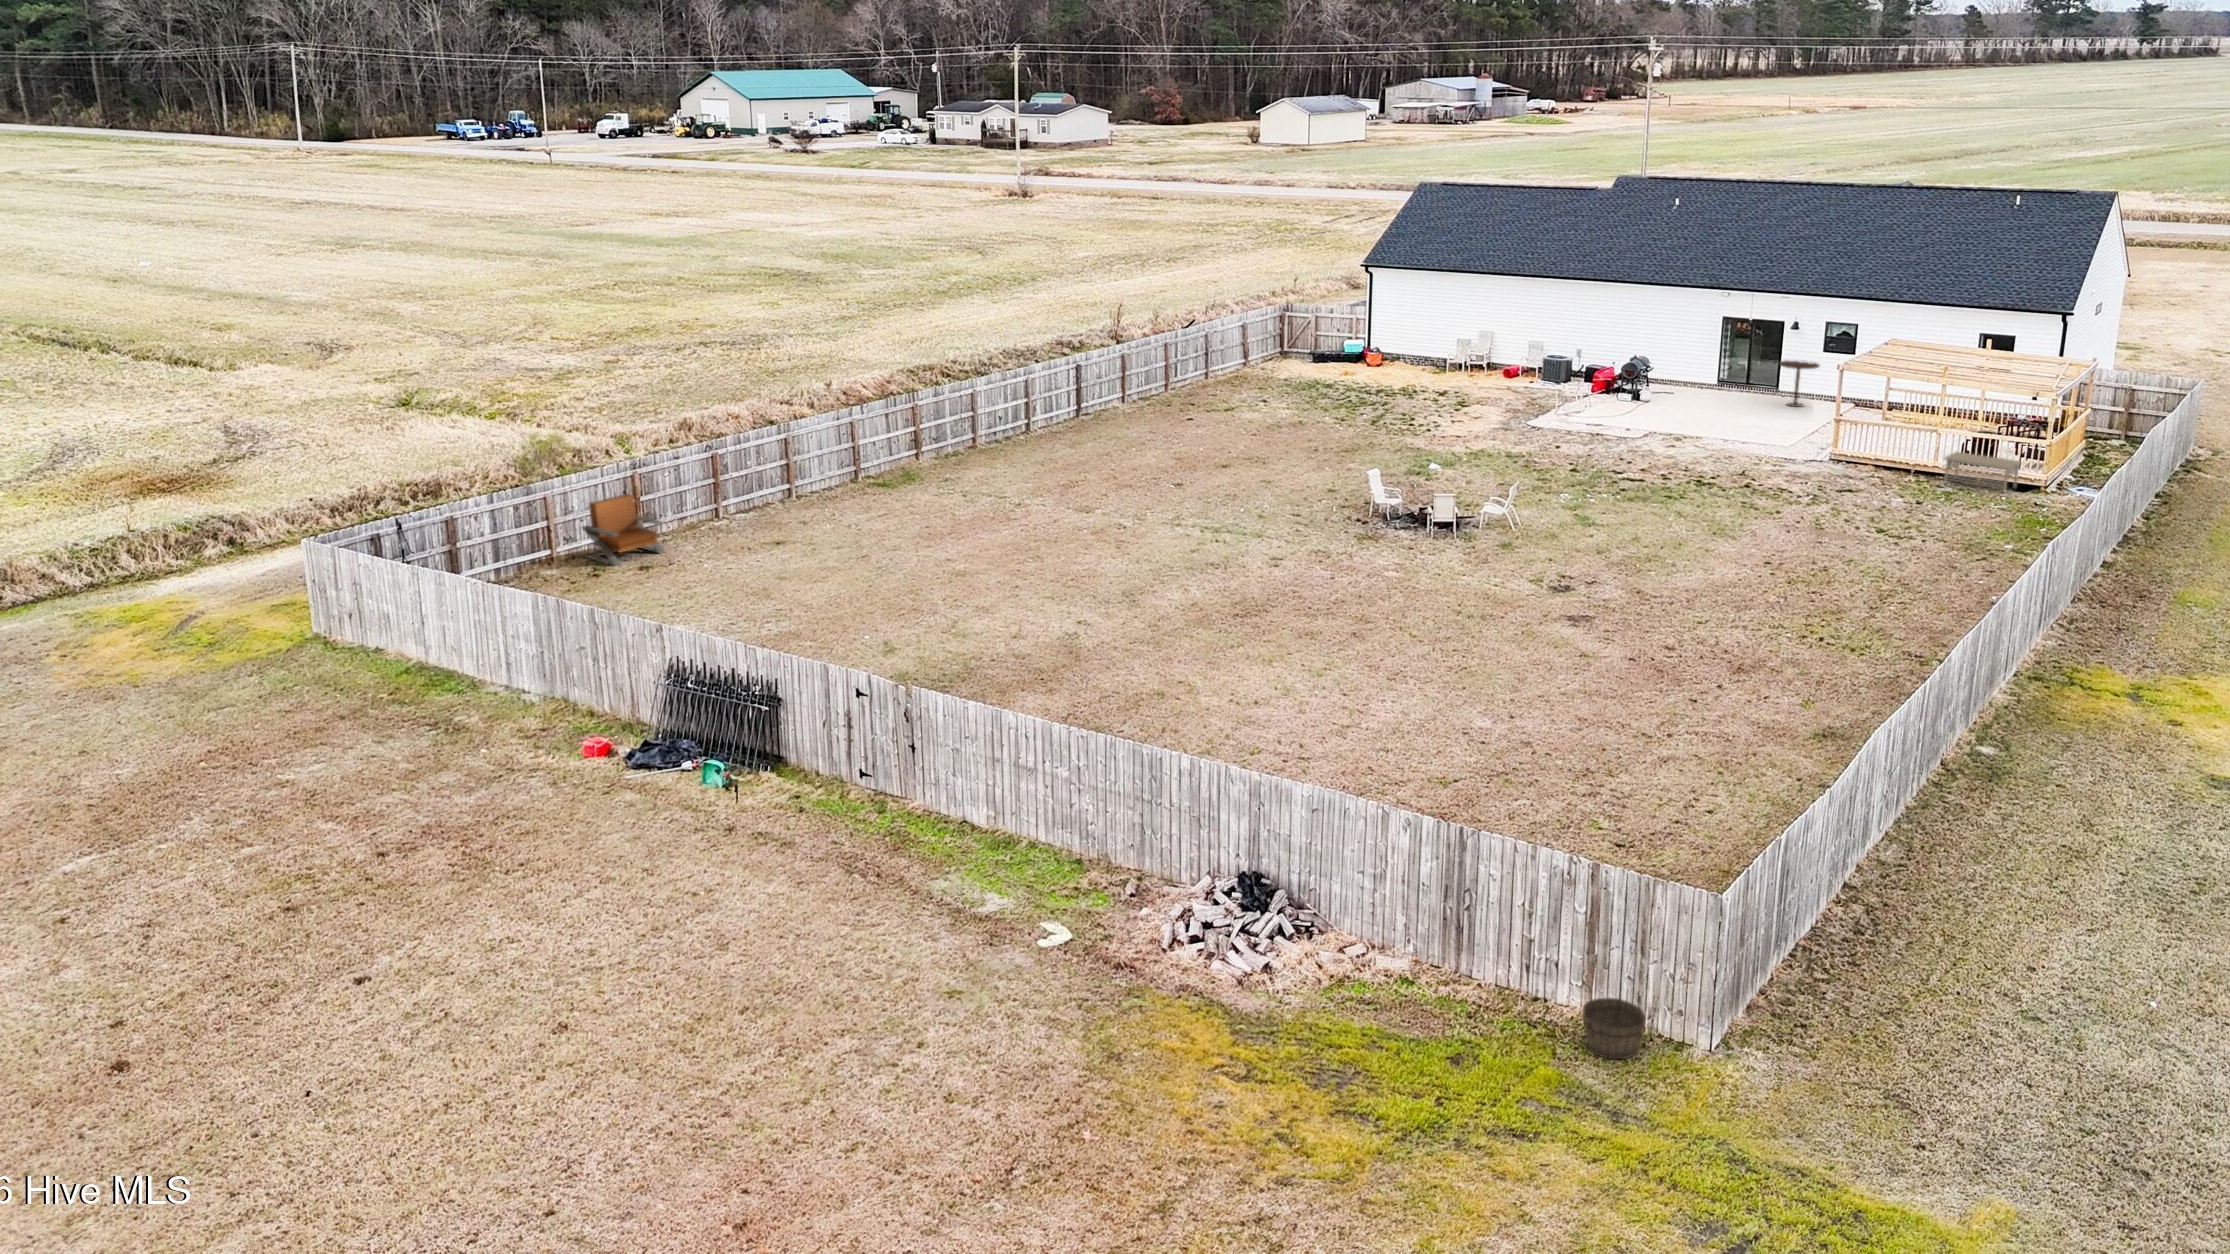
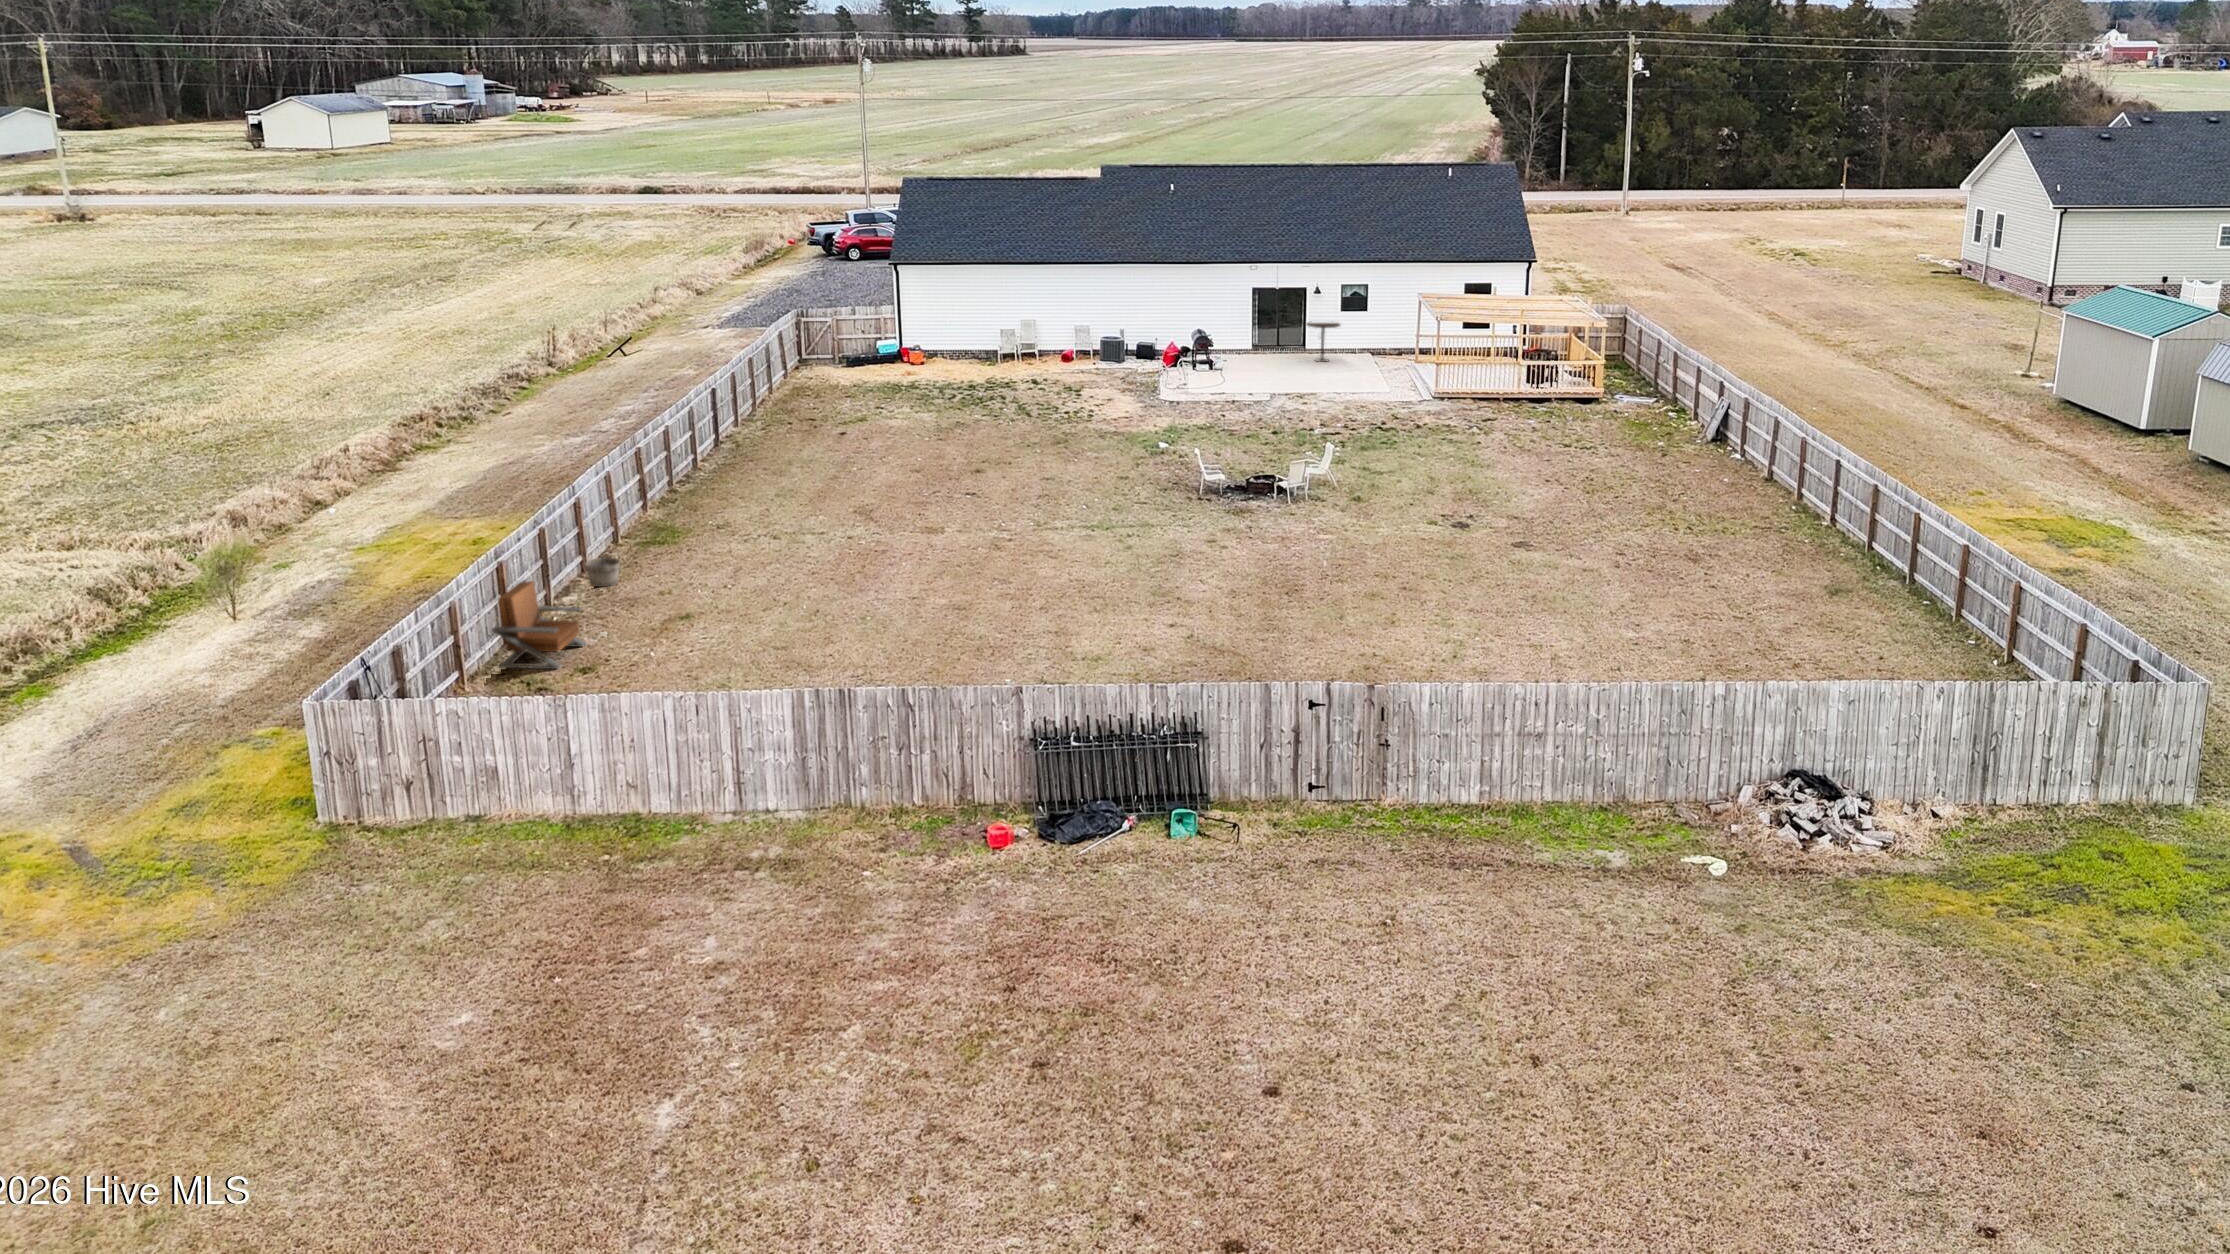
storage bench: present [1944,452,2020,493] -> none [1538,381,1592,410]
wooden bucket: present [1582,997,1646,1059] -> present [584,557,620,587]

